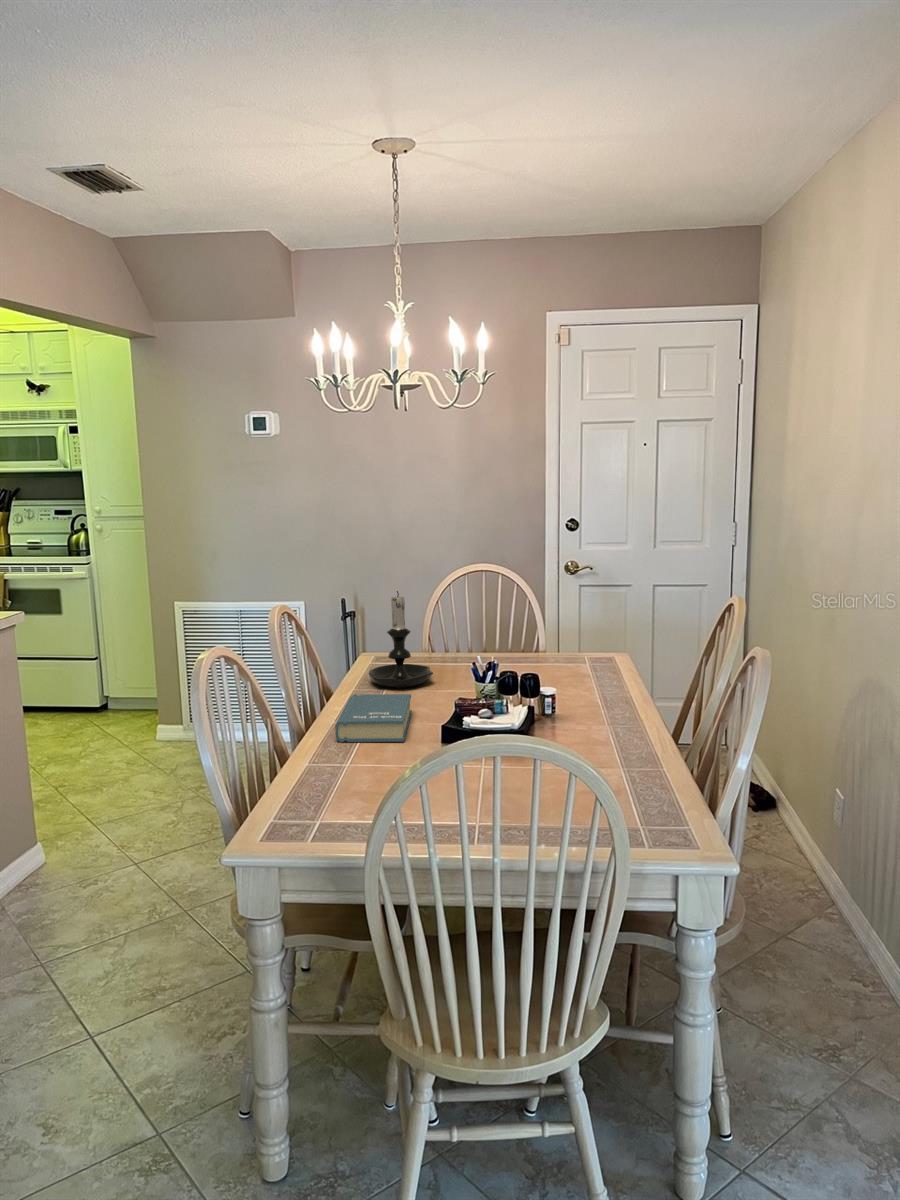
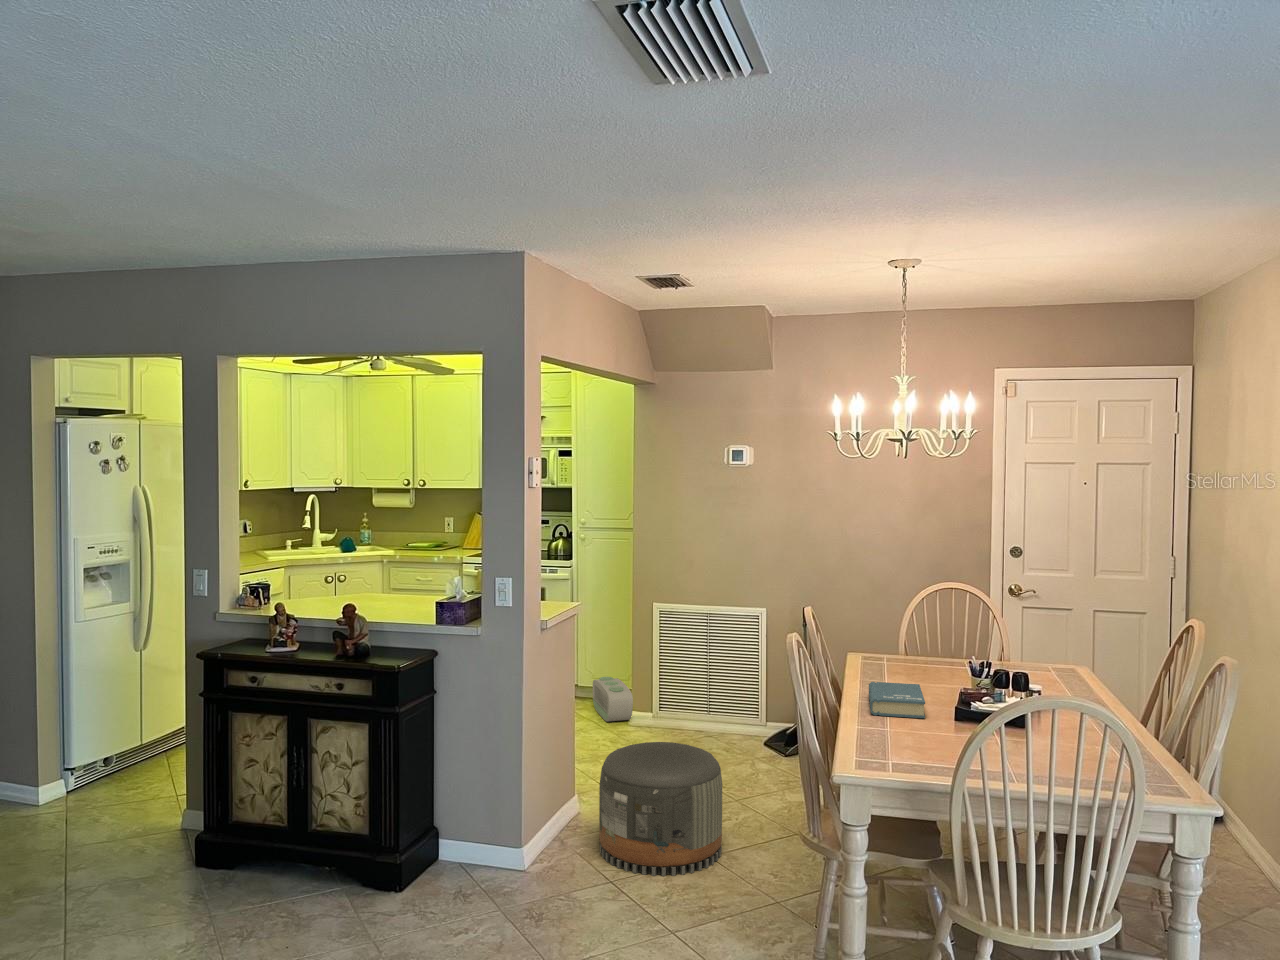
candle holder: present [369,591,433,687] -> none [871,602,926,681]
air purifier: none [125,685,165,737] -> present [593,677,633,721]
pouf: none [37,775,205,948] -> present [599,742,722,876]

